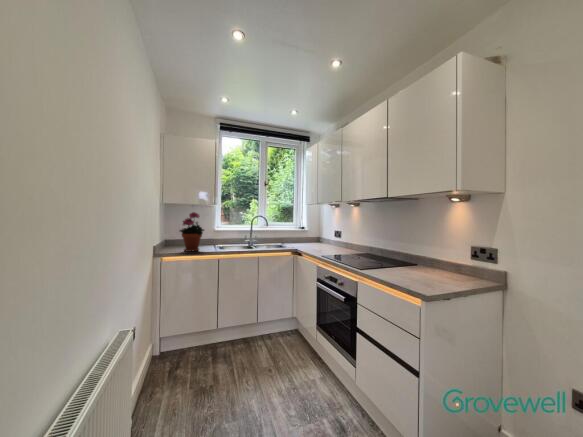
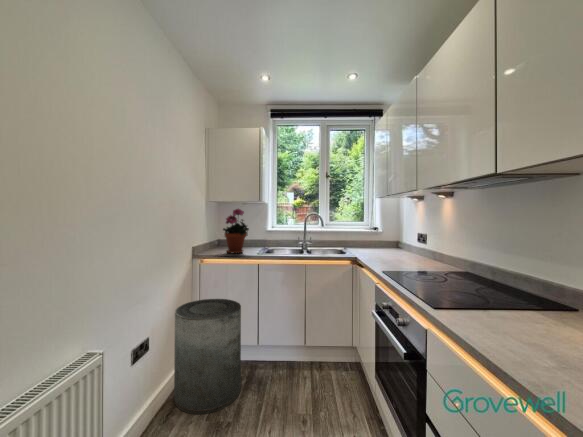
trash can: none [150,290,210,388] -> present [174,299,241,414]

